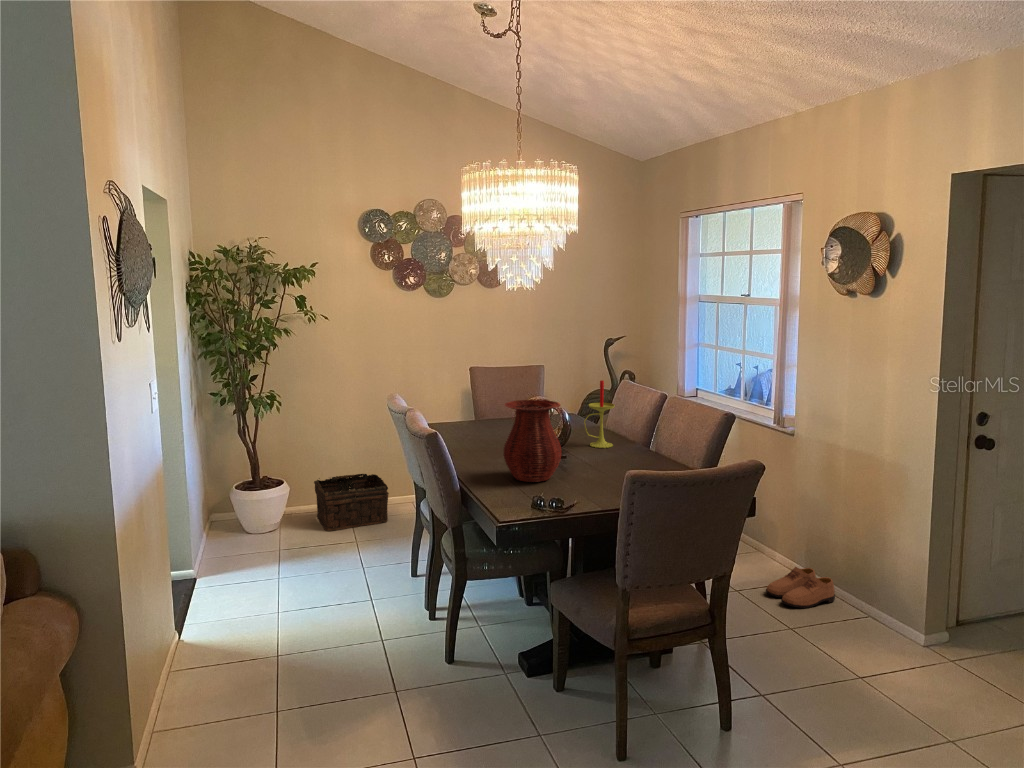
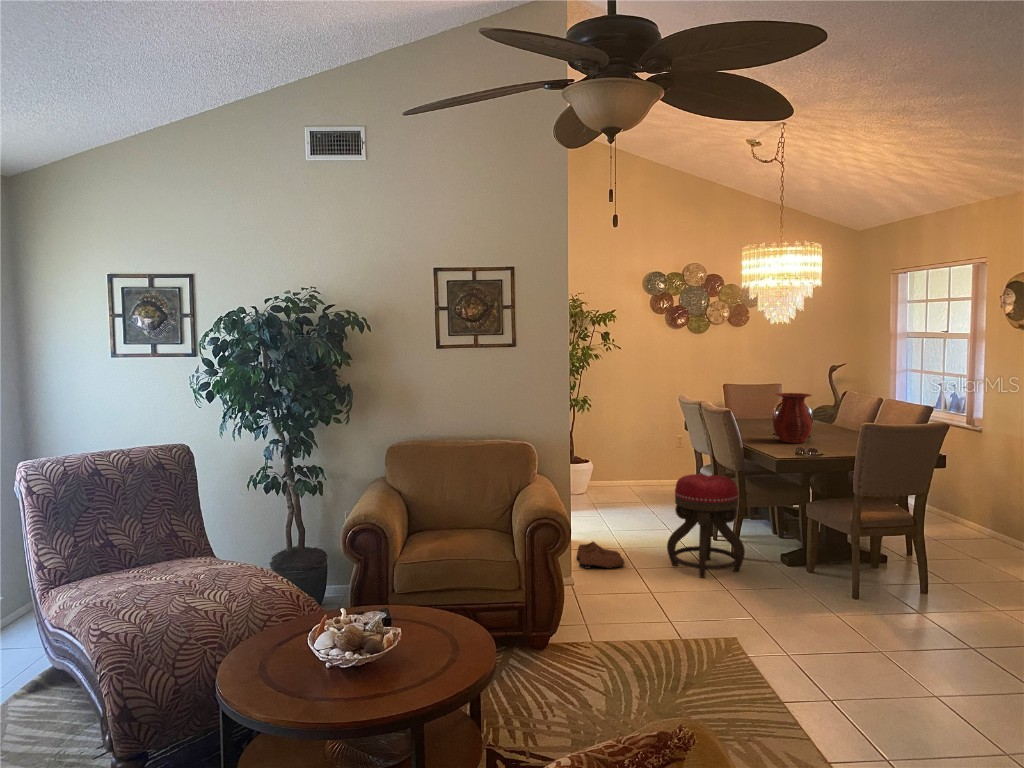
candle: present [584,380,615,448] -> none [822,385,844,432]
basket: present [314,474,389,531] -> none [608,459,663,496]
ottoman: none [326,545,452,736] -> present [667,474,745,578]
shoe: present [766,567,835,608] -> present [576,541,624,569]

